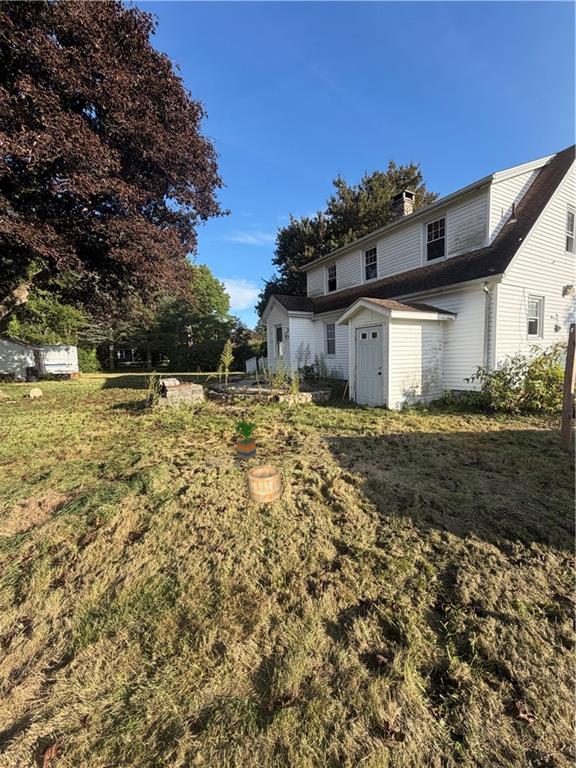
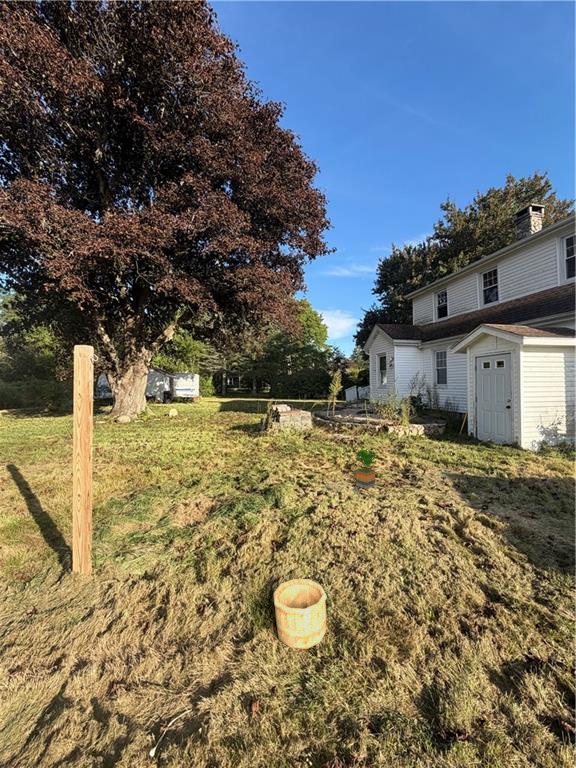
wooden bucket: present [247,465,281,503] -> present [273,579,327,649]

